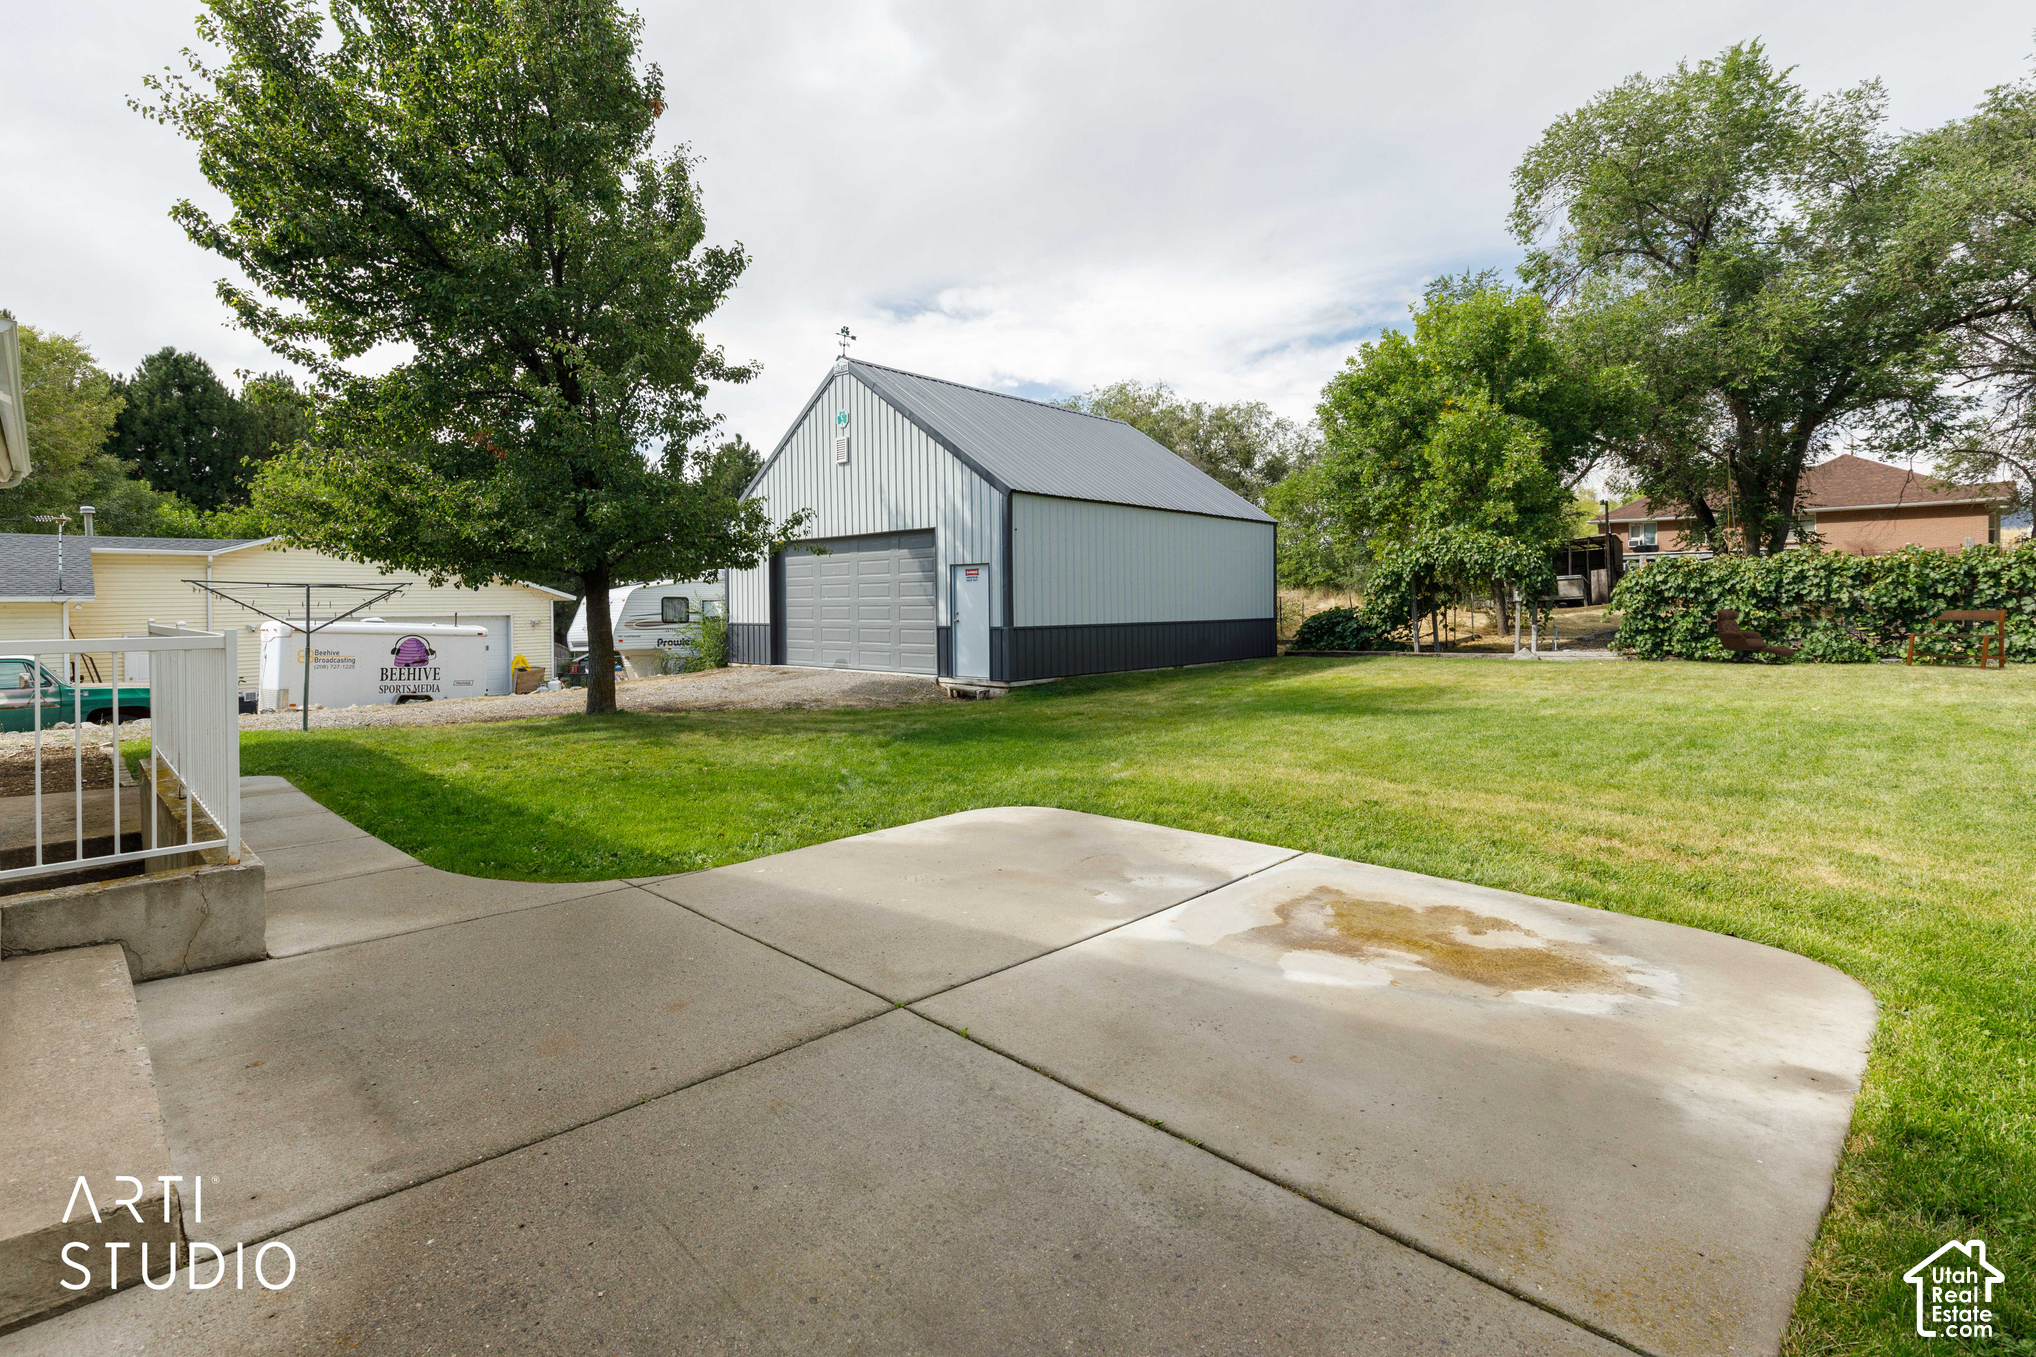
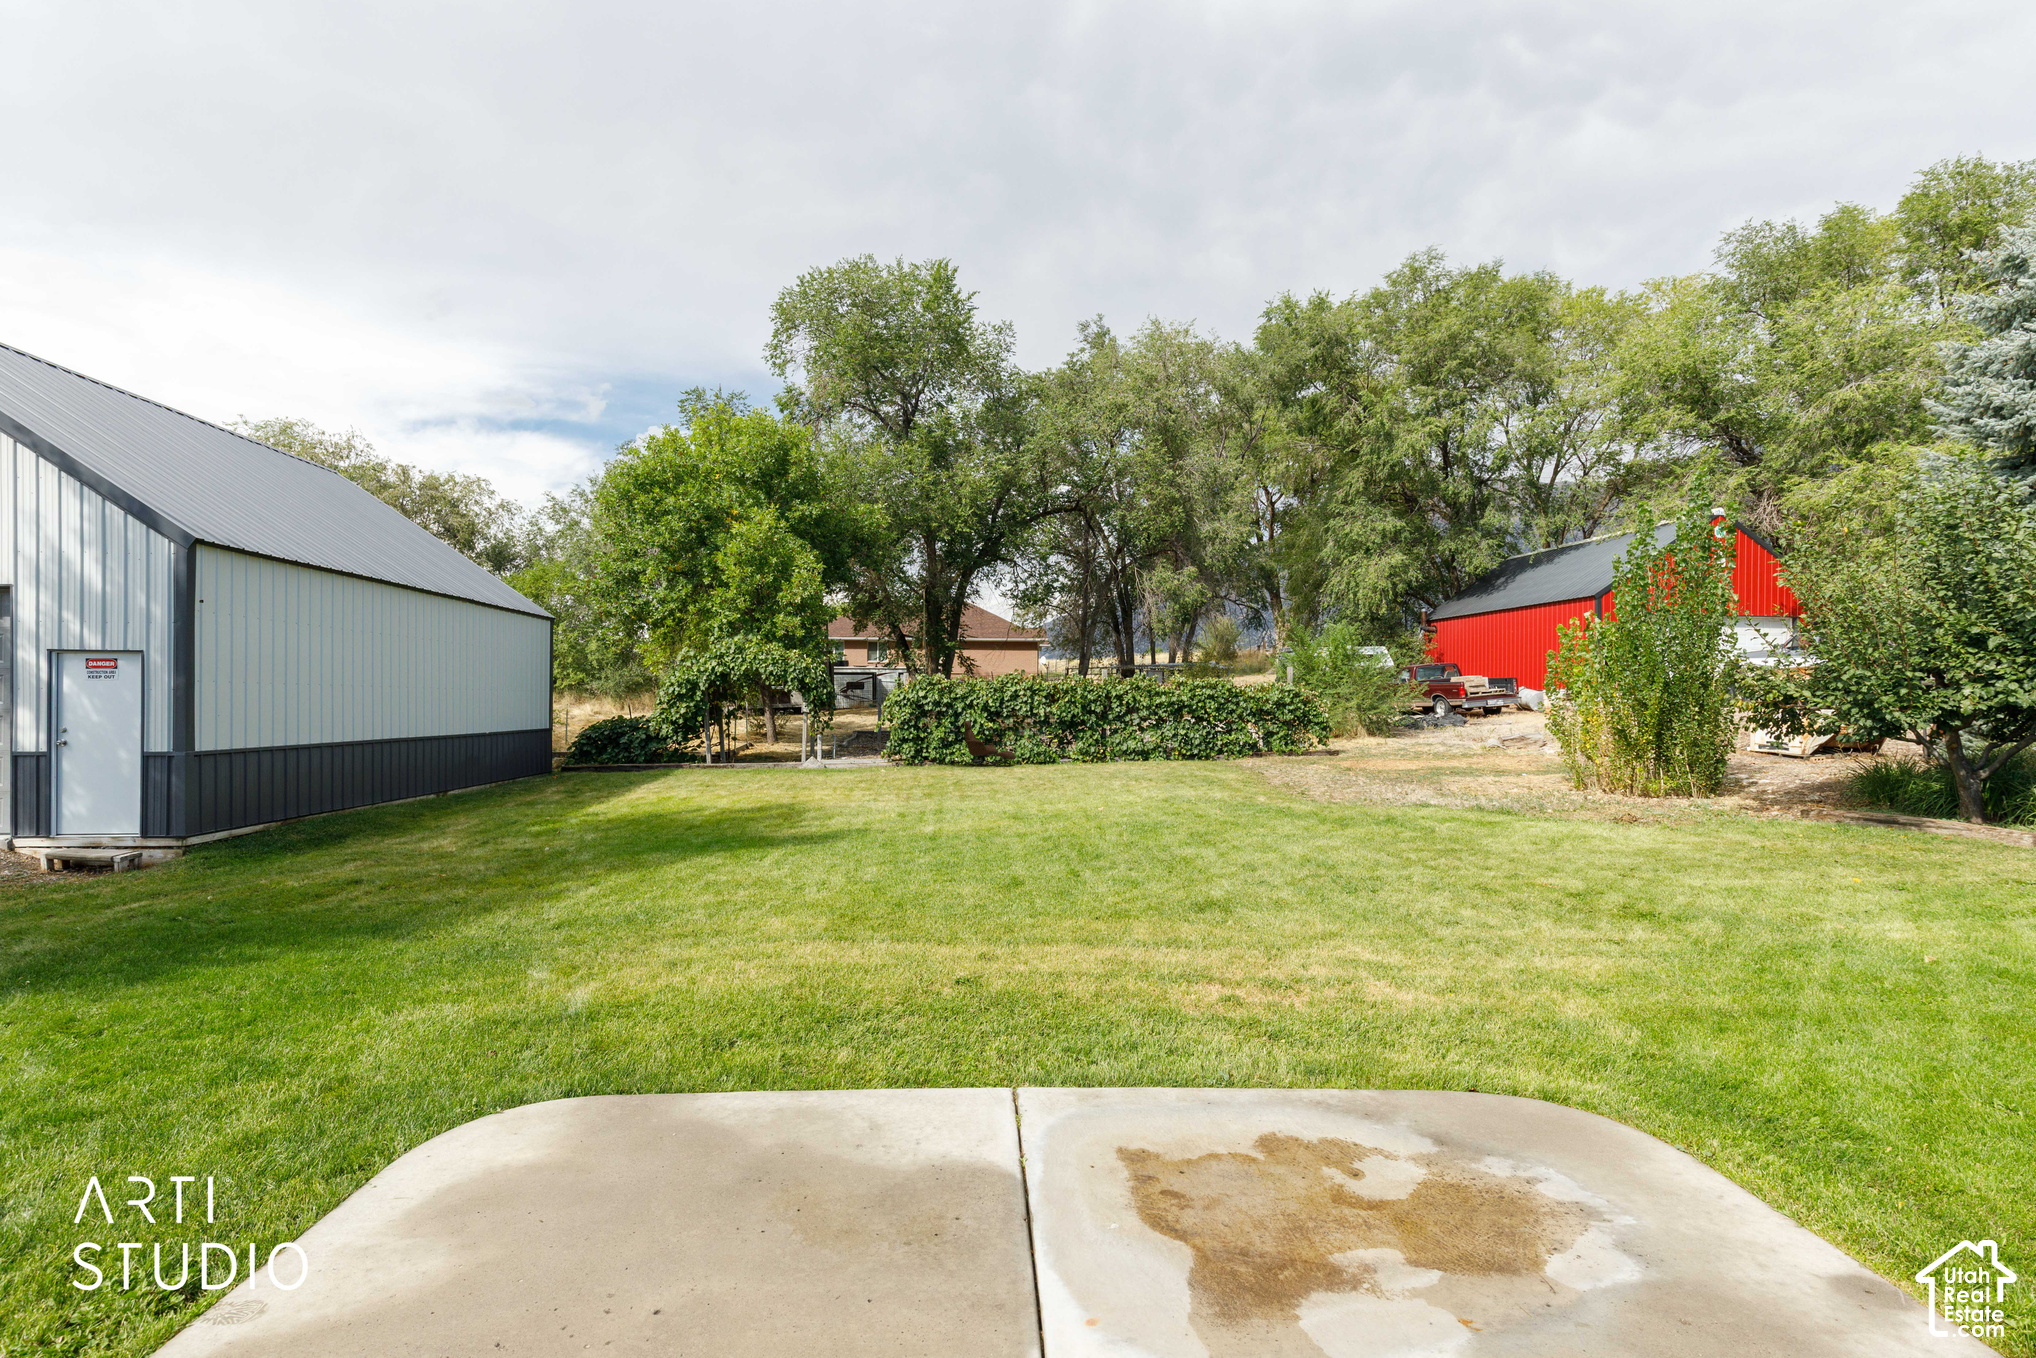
bench: present [1907,610,2007,669] -> none [1080,721,1132,765]

